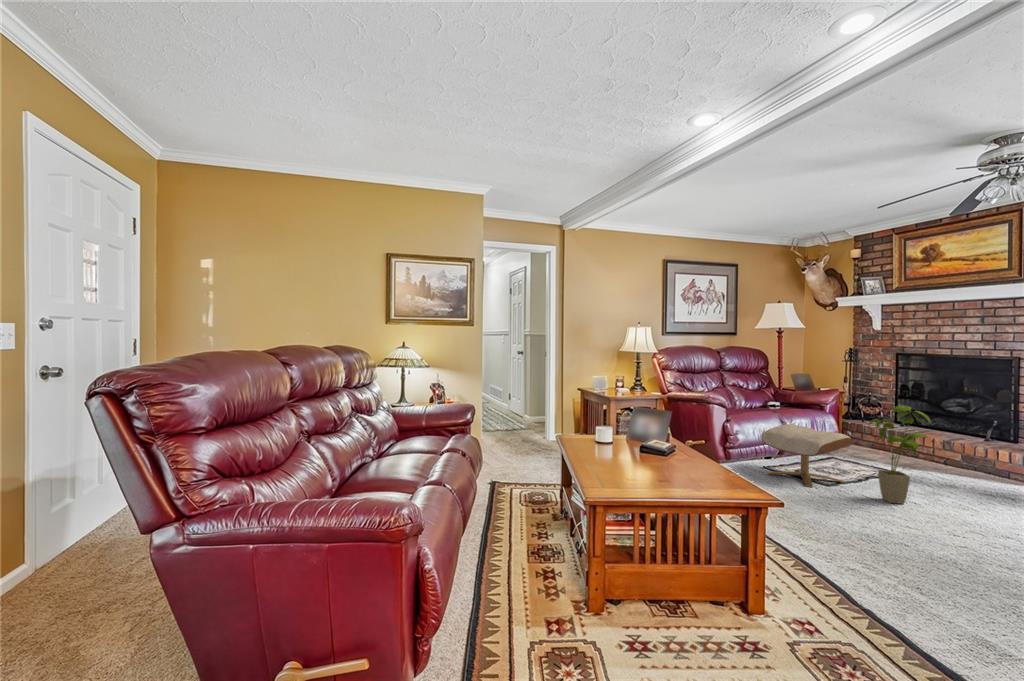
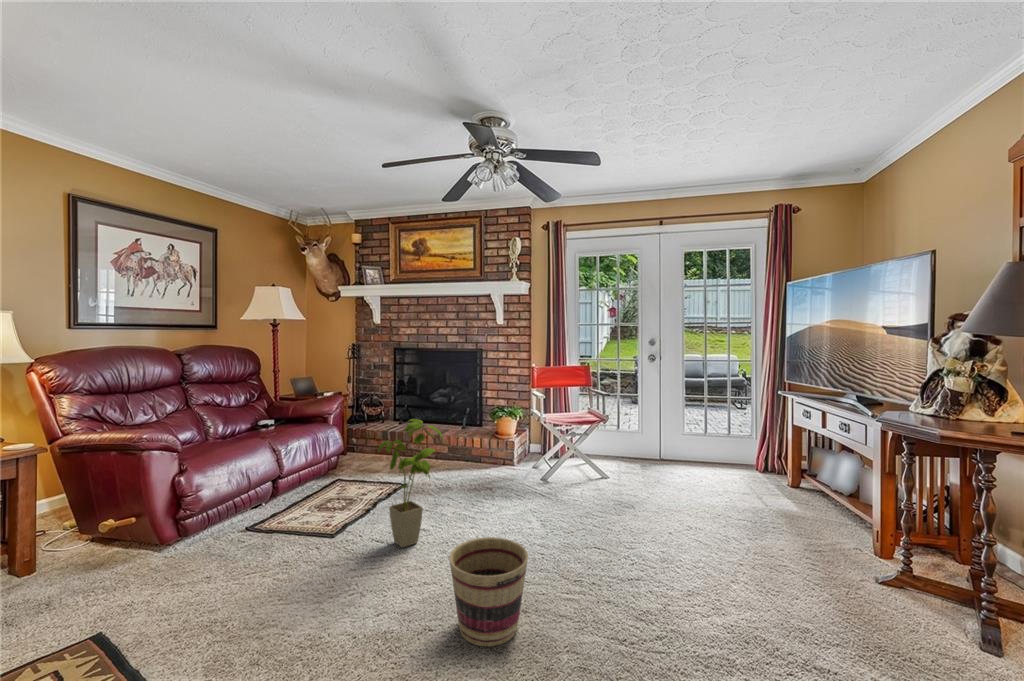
ottoman: present [761,424,853,487] -> none [236,458,360,557]
basket: none [921,490,1000,562] -> present [449,537,528,646]

